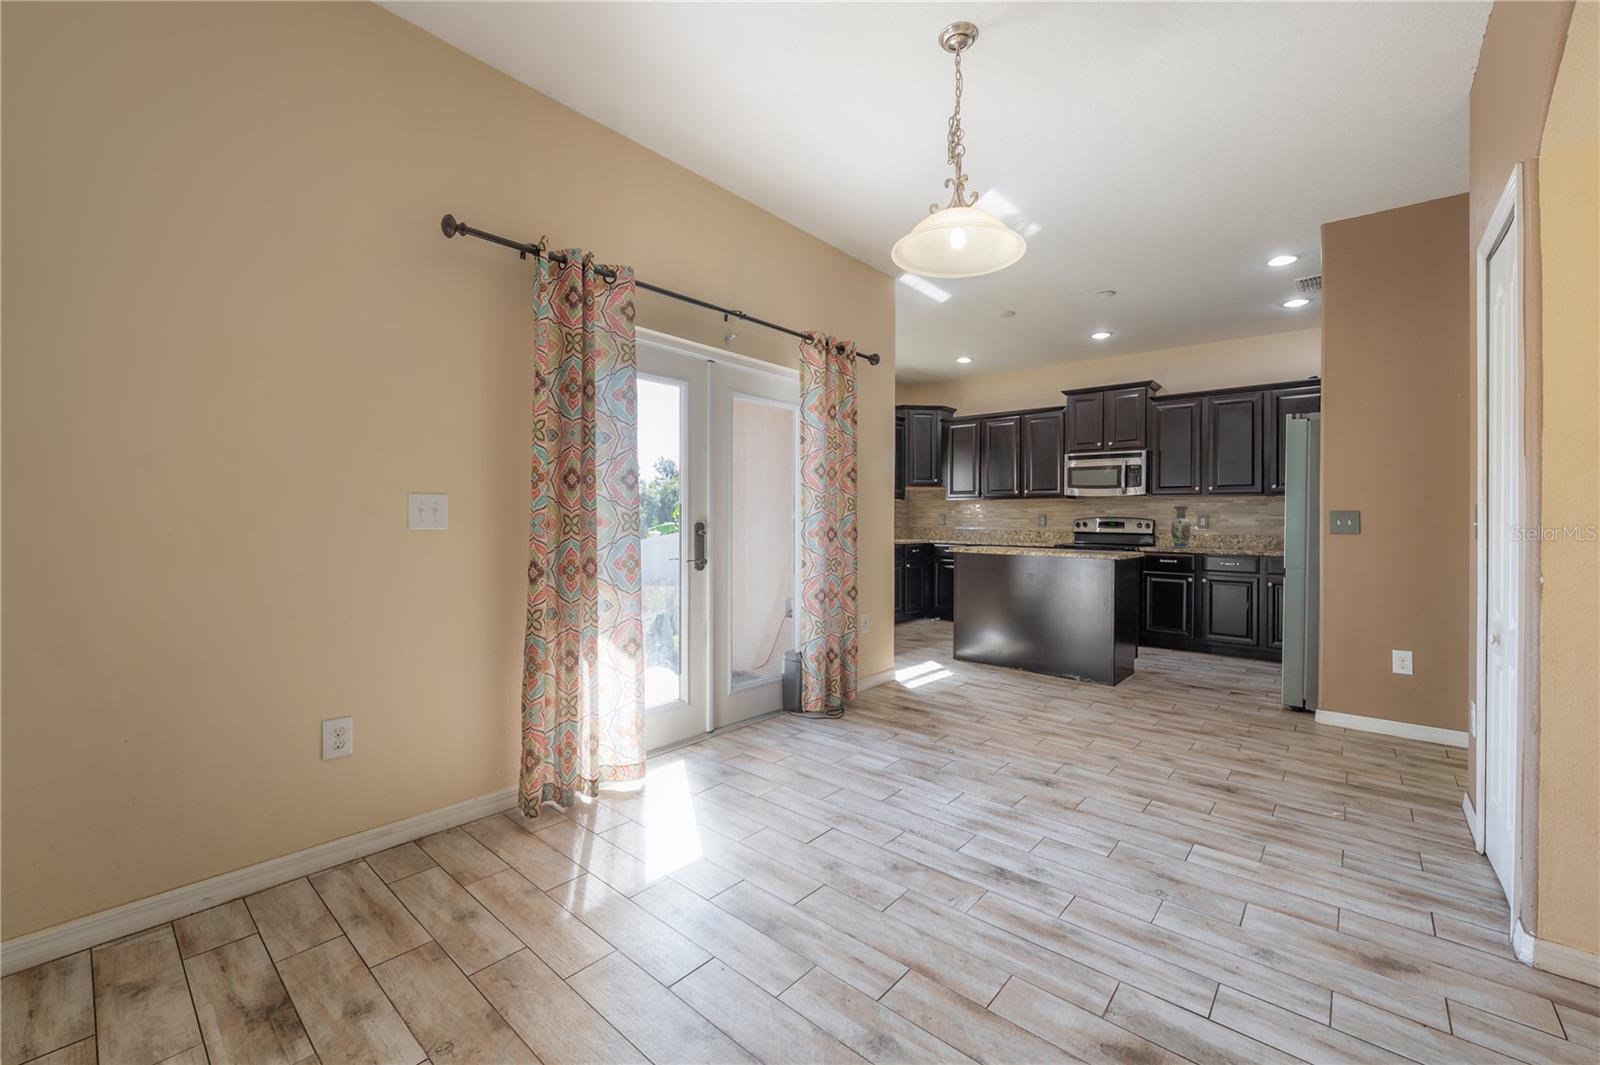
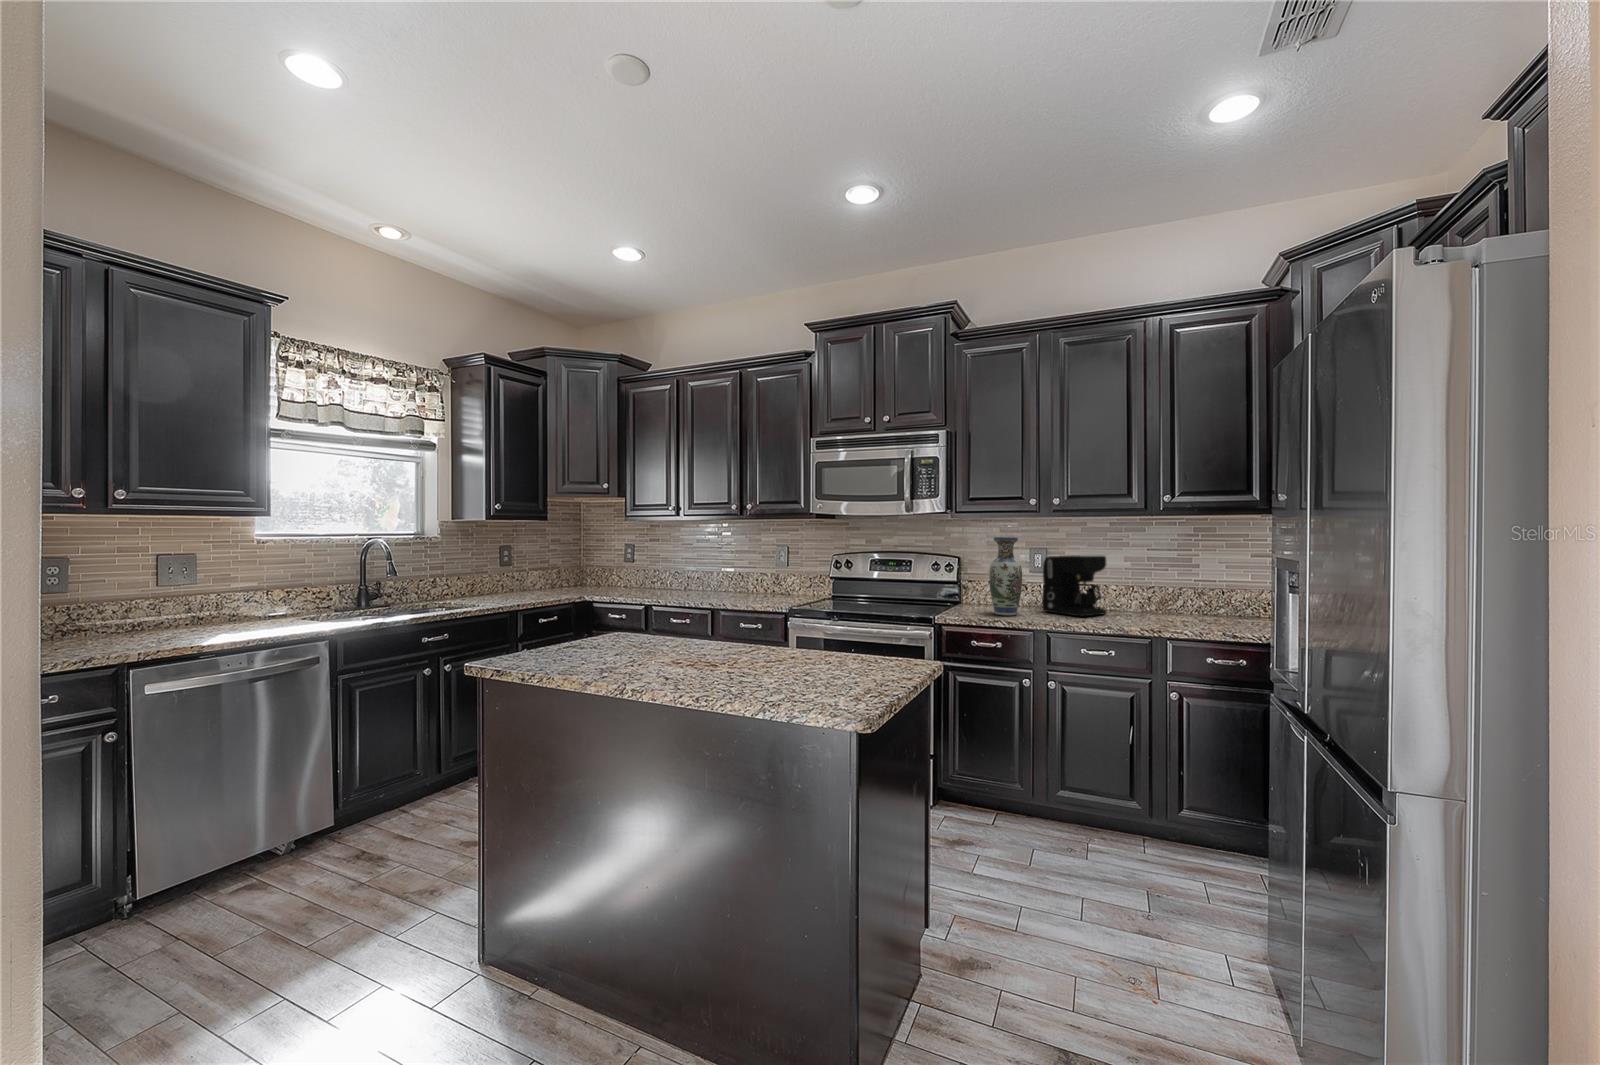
coffee maker: none [1203,516,1241,548] -> present [1042,555,1107,616]

